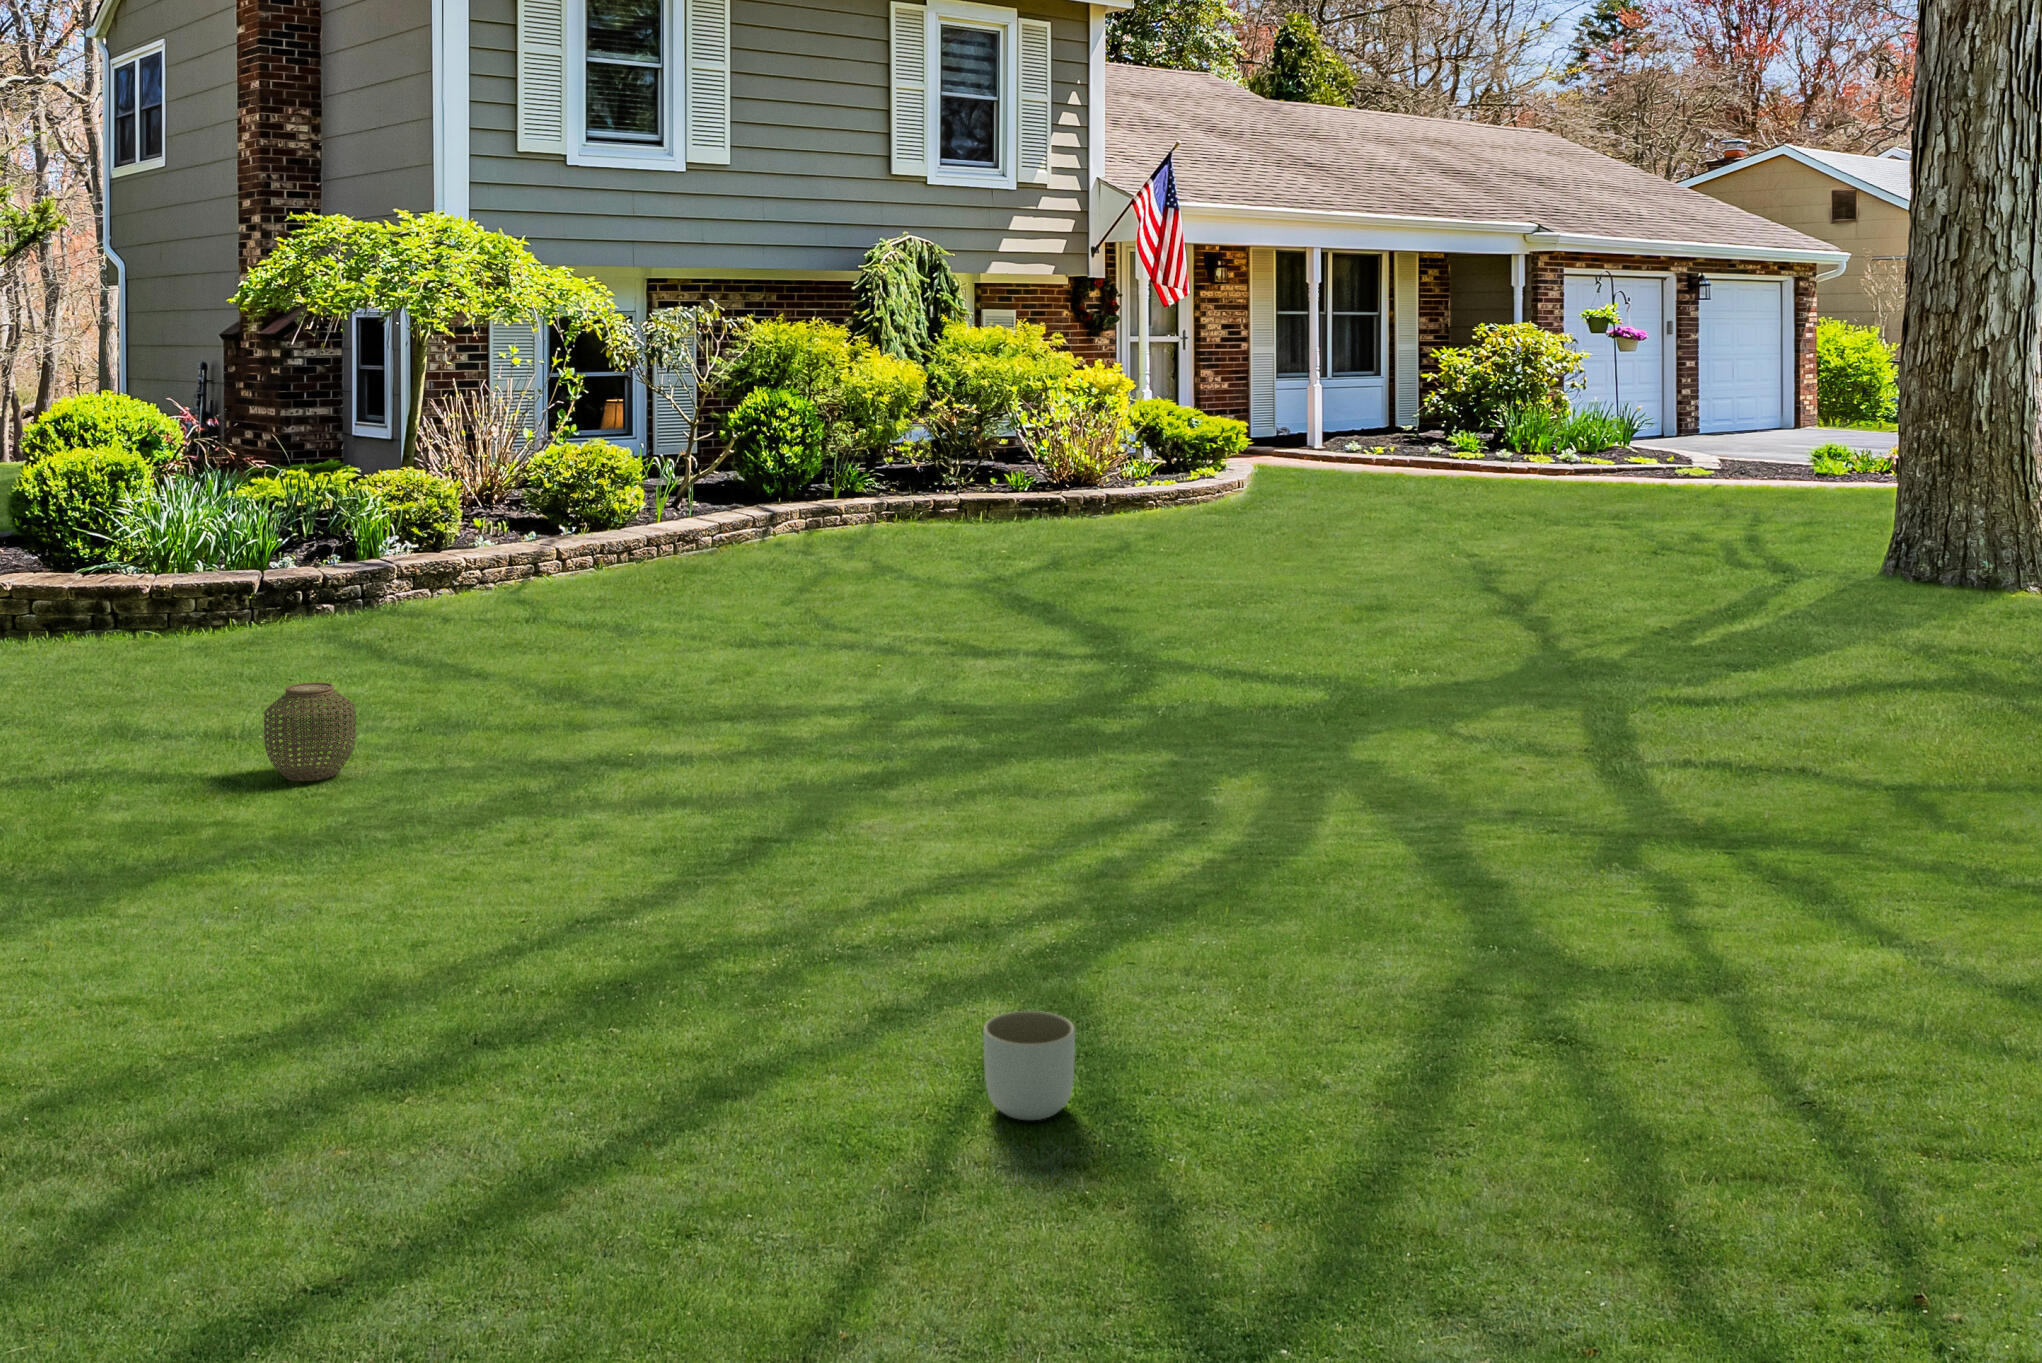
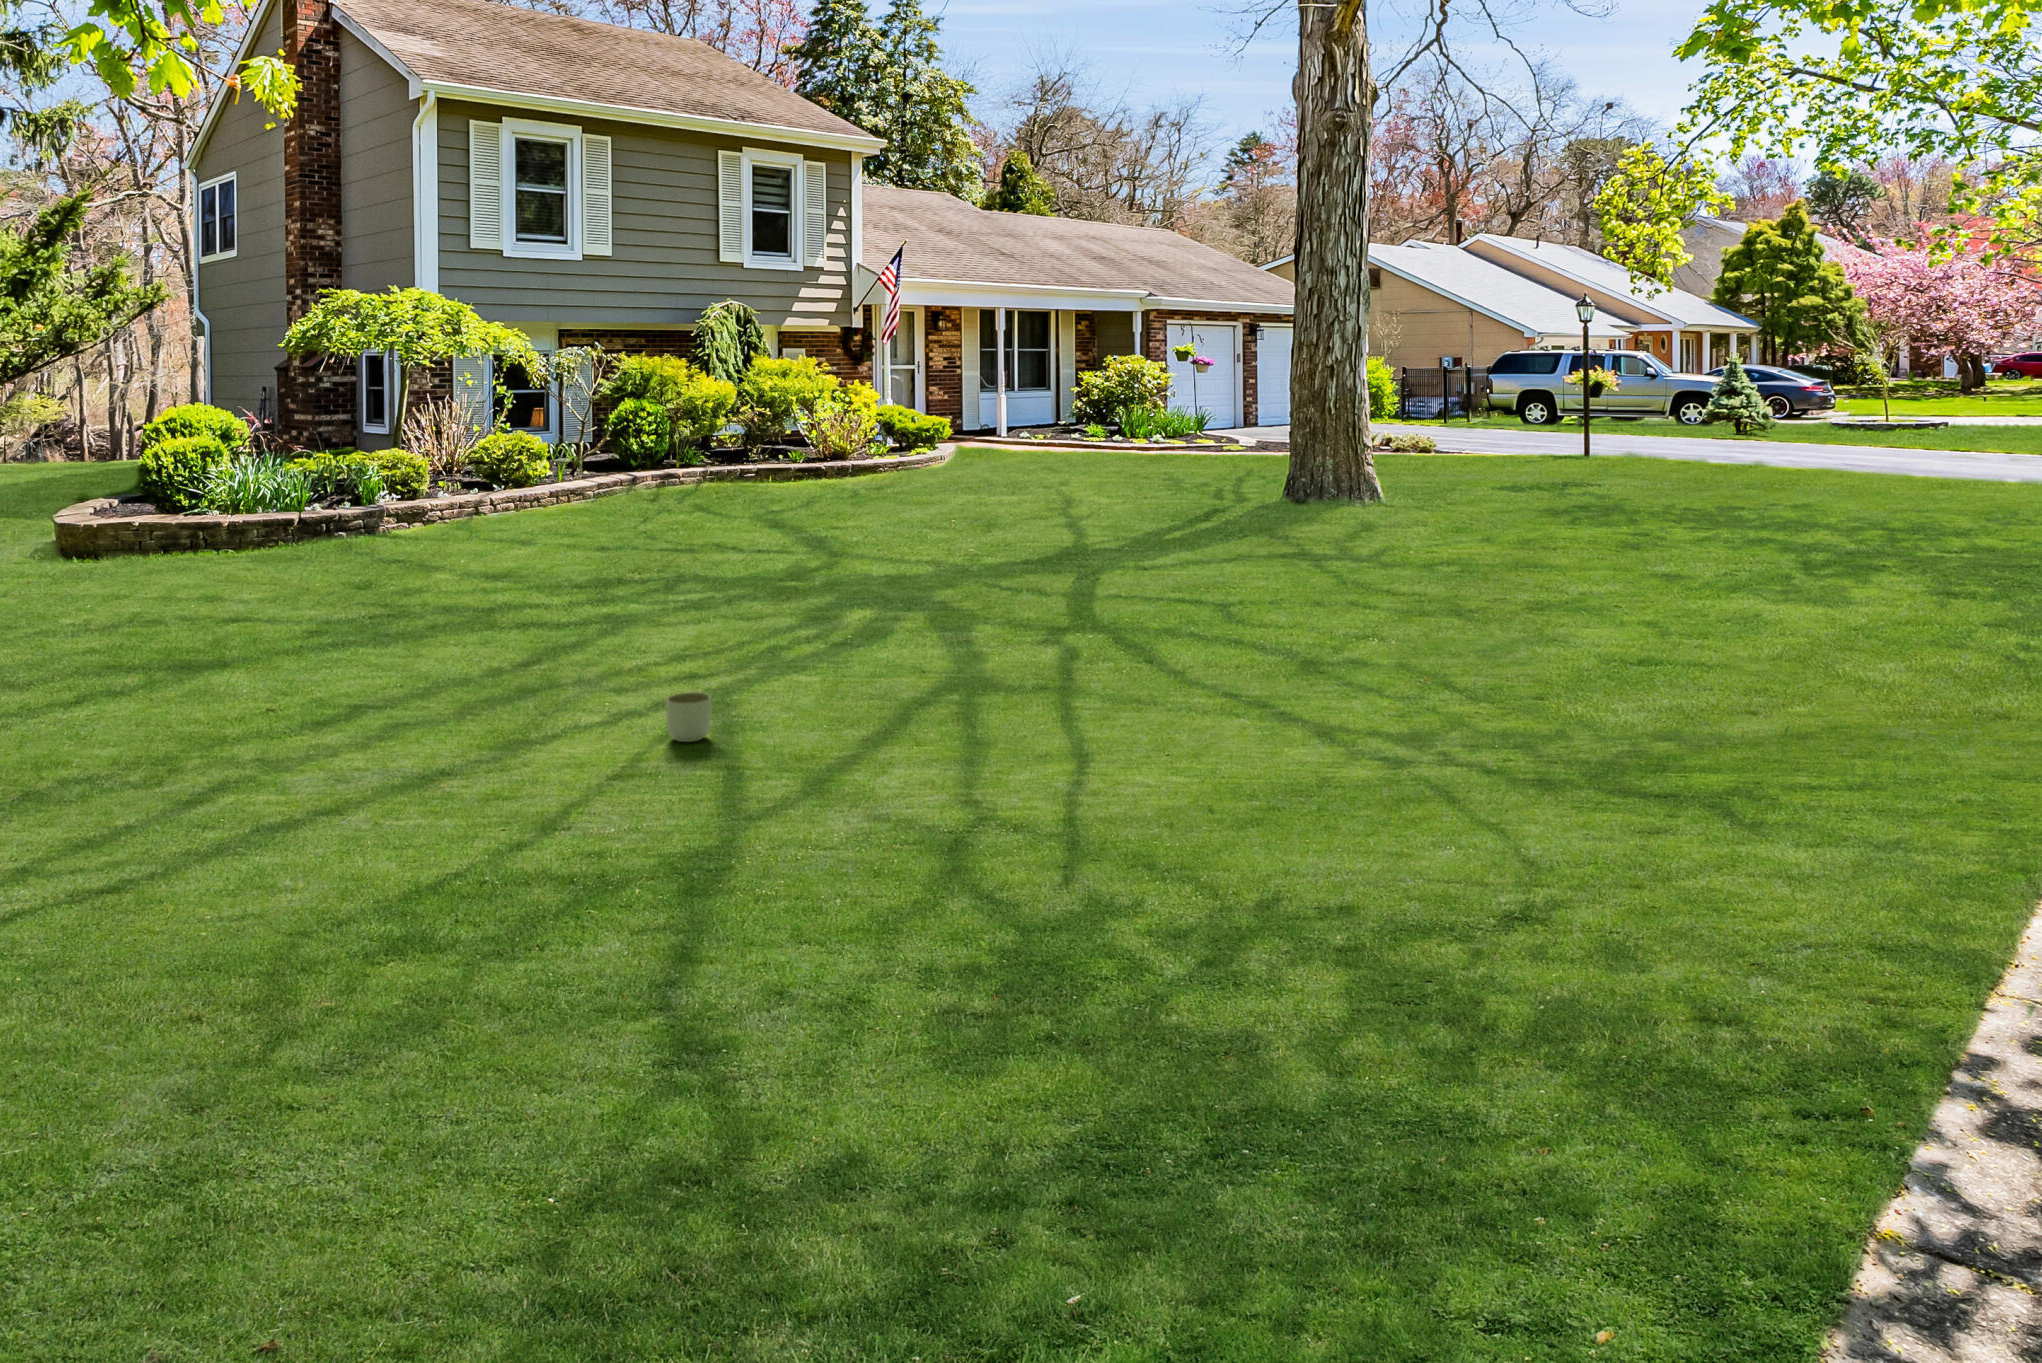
woven basket: present [264,683,356,781] -> none [301,565,356,621]

